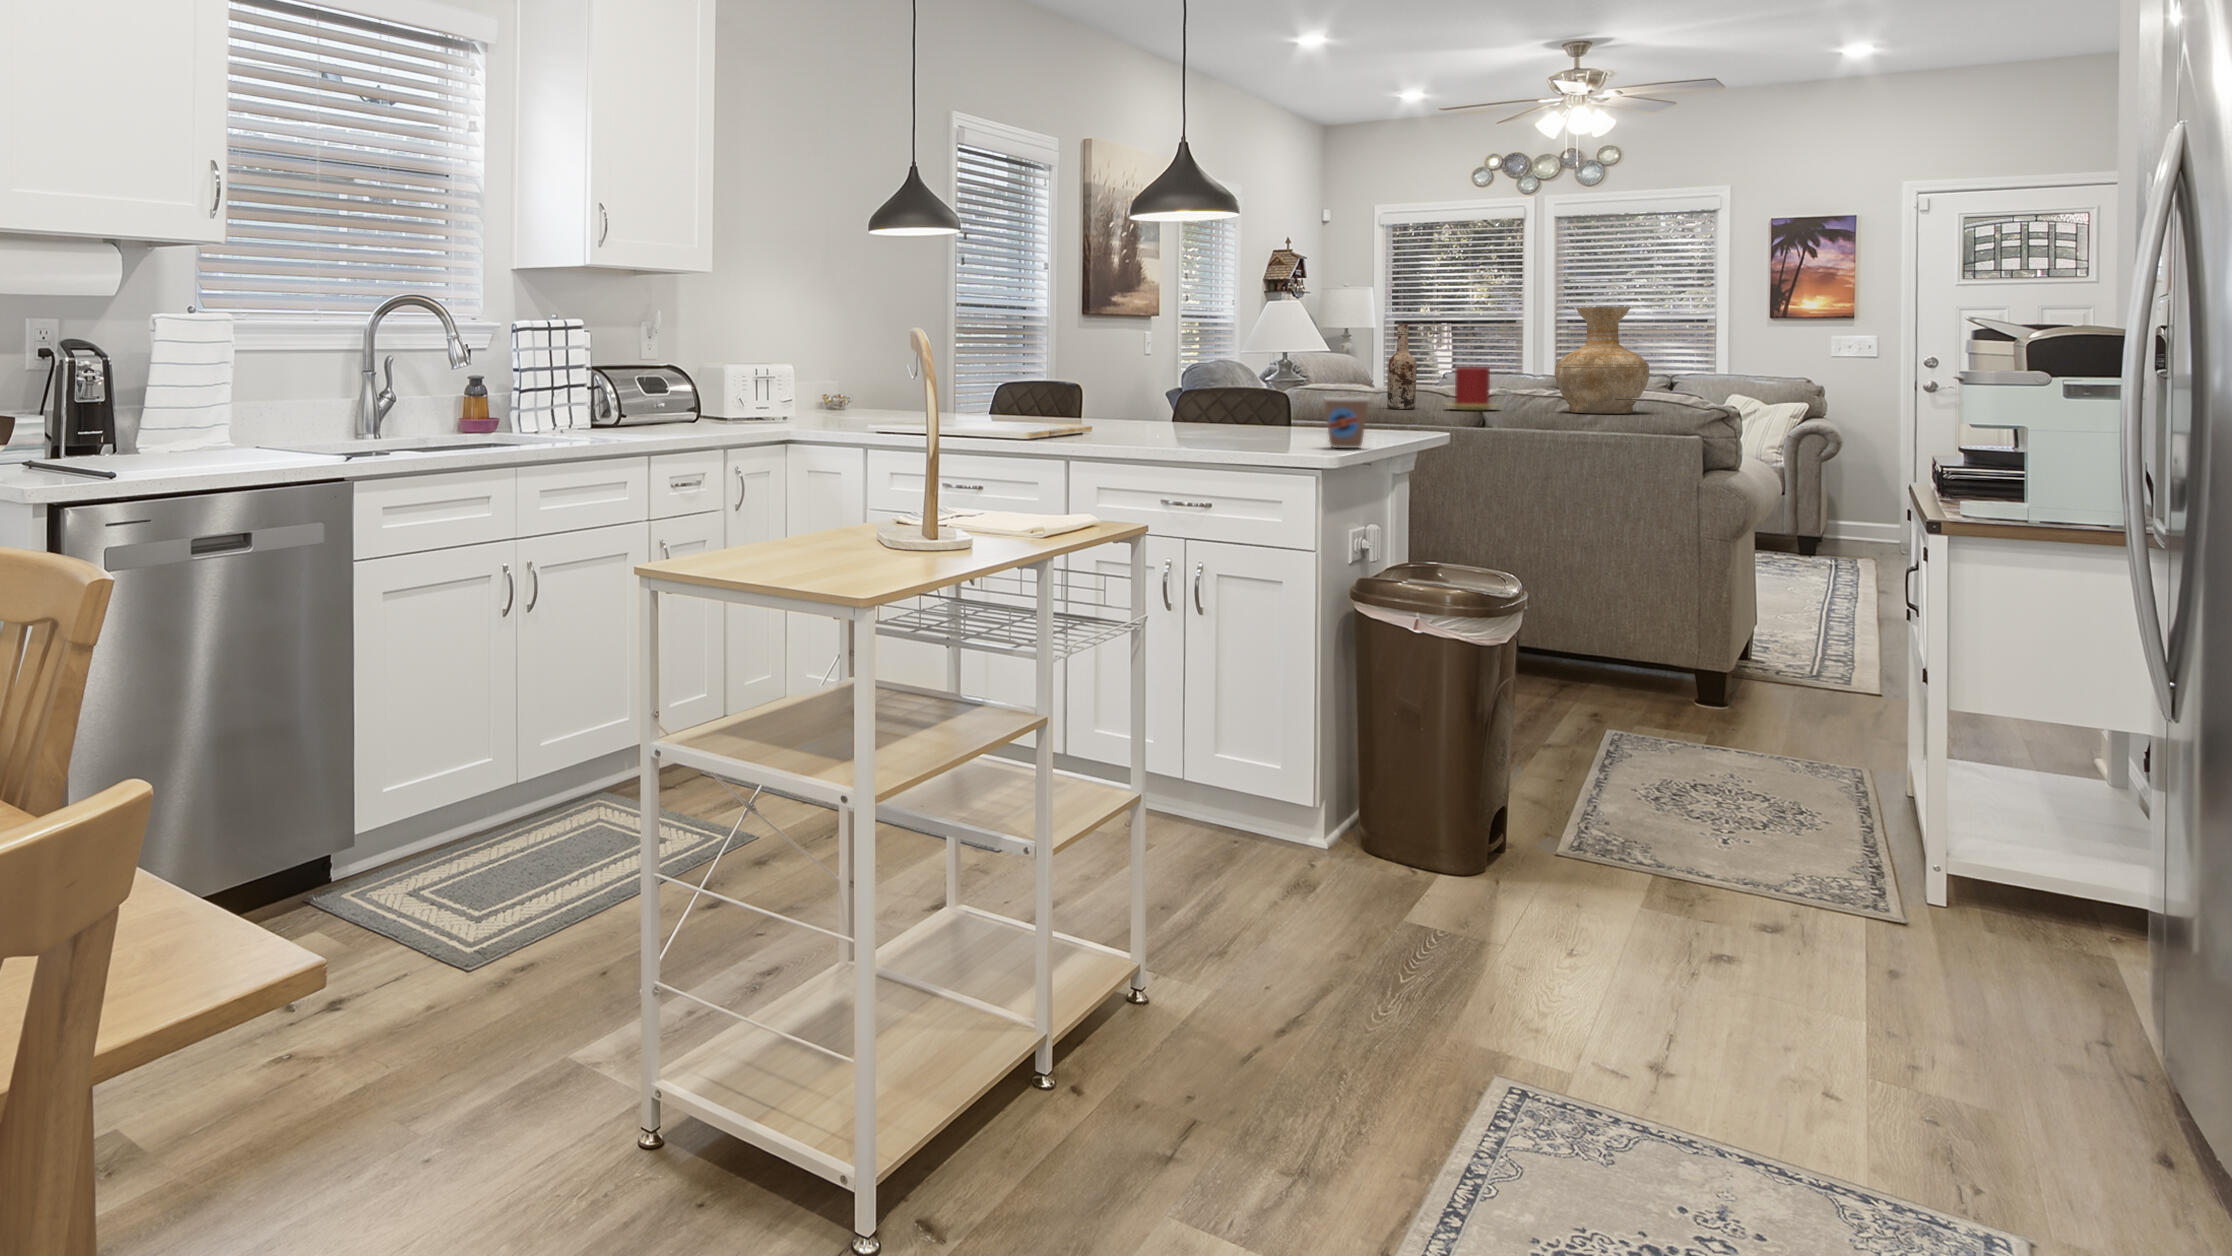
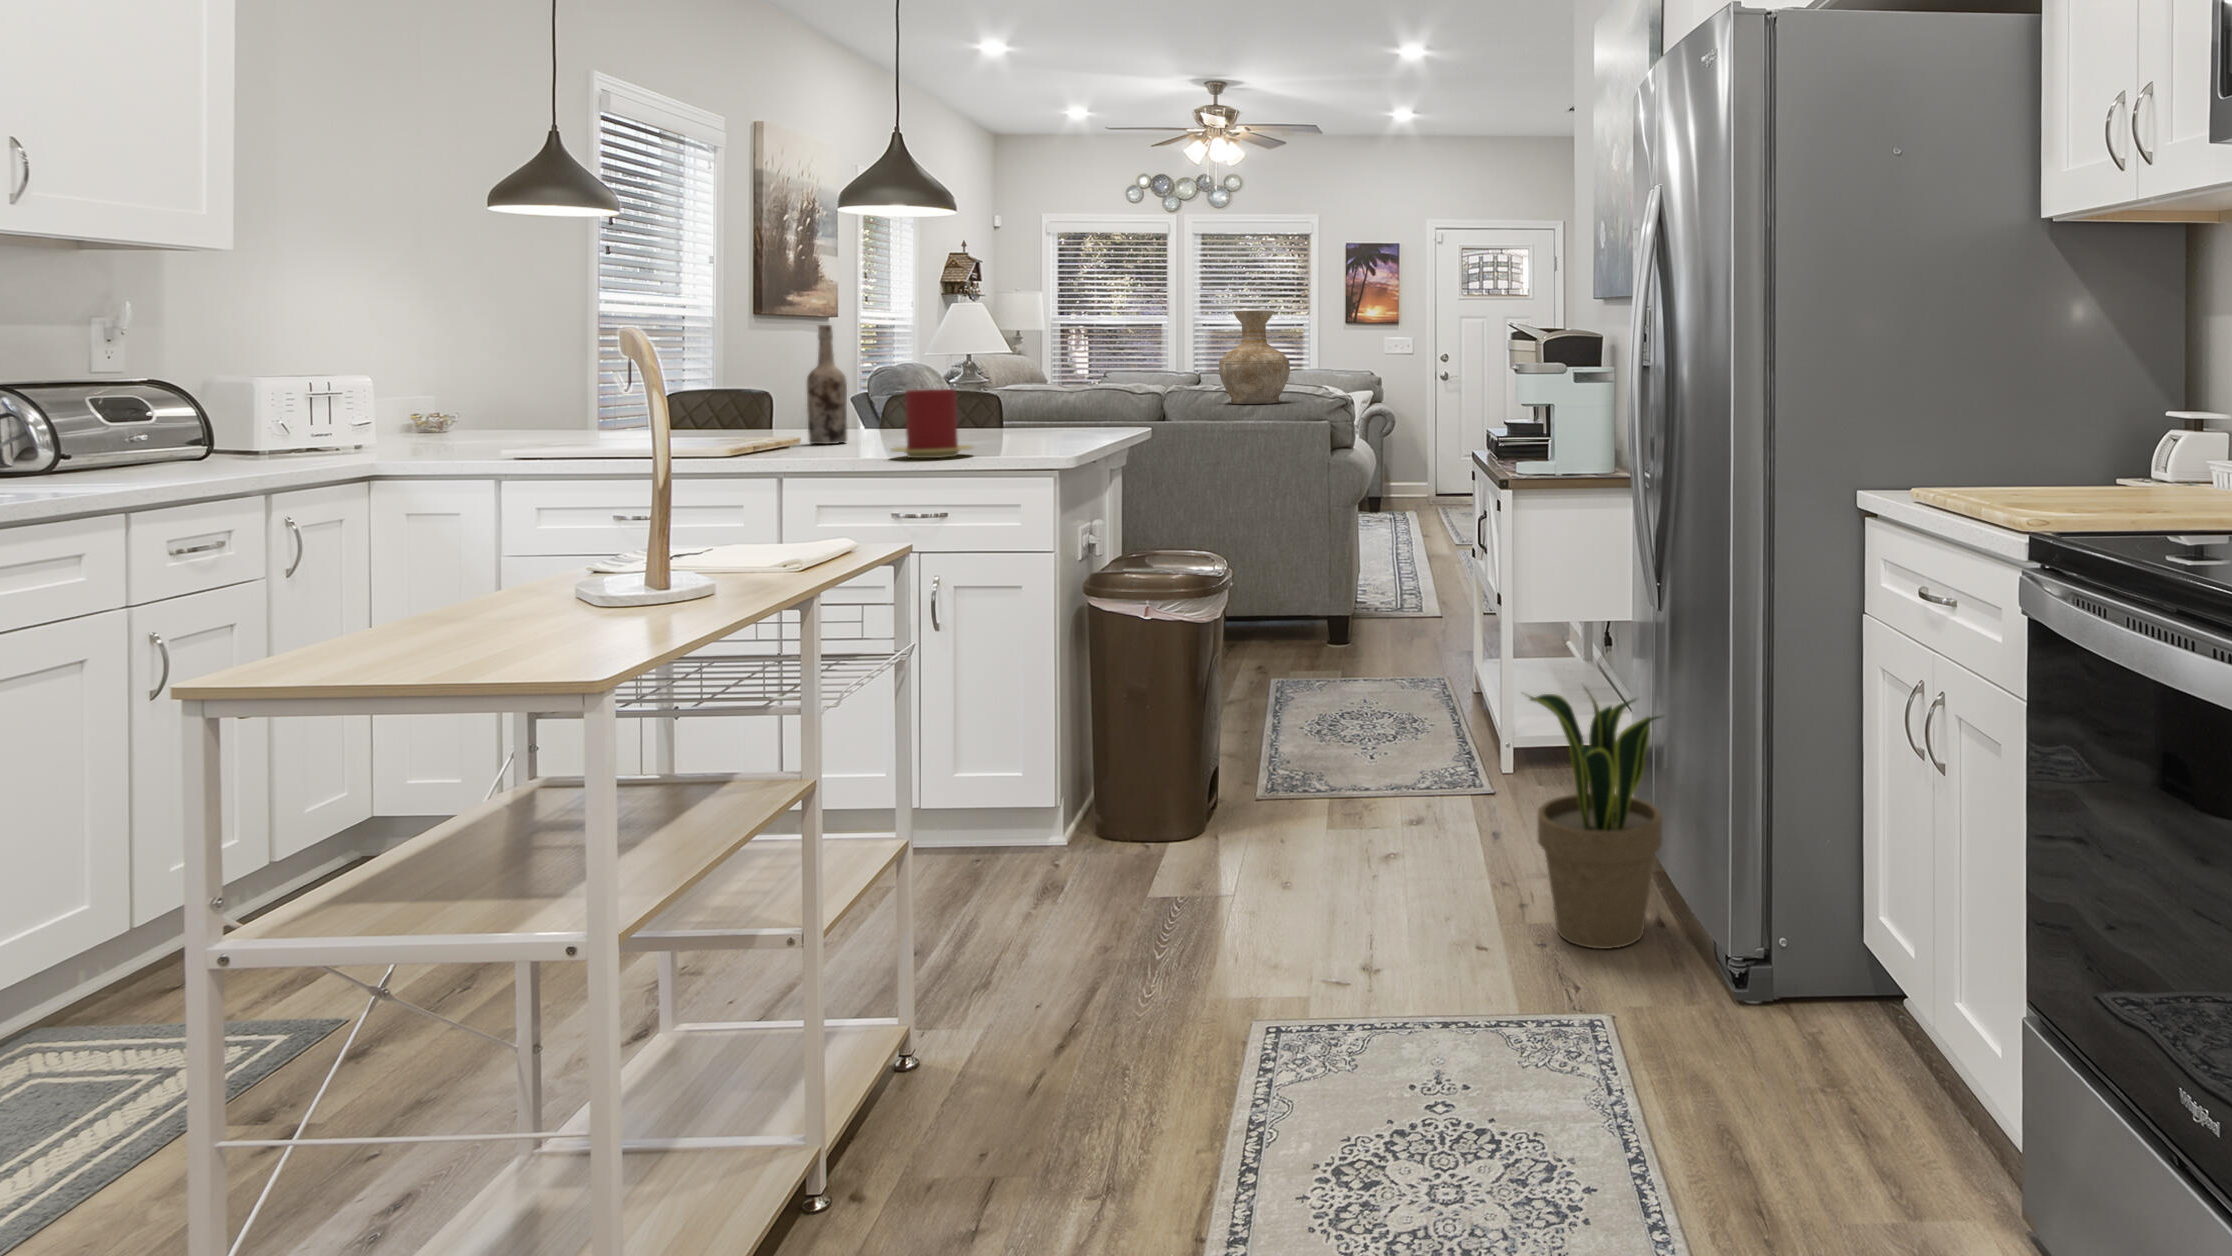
wine bottle: present [1387,324,1417,409] -> present [807,325,848,444]
candle: present [1444,367,1493,410] -> present [891,389,973,458]
coffee cup: present [1325,397,1368,448] -> none [1043,395,1086,445]
potted plant: none [1901,788,2152,1152] -> present [1522,689,1662,949]

